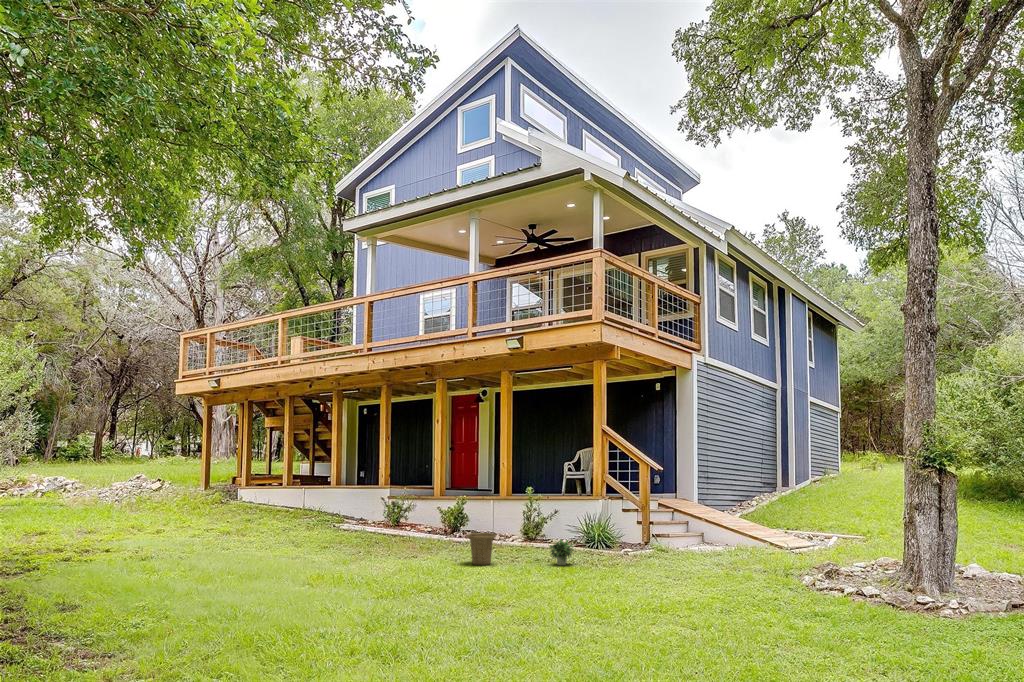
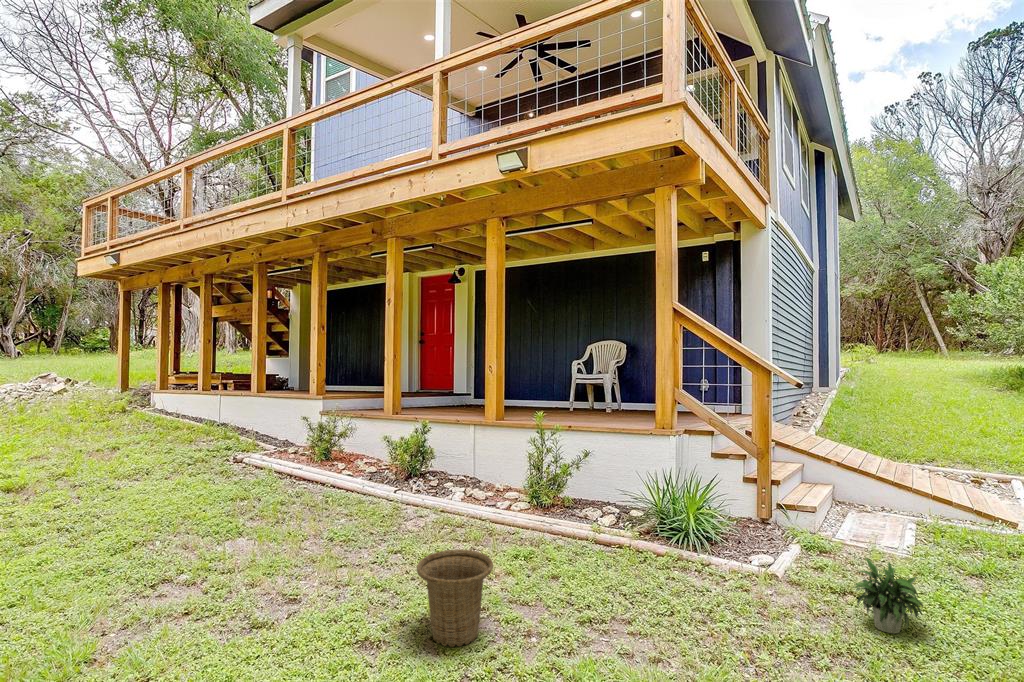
potted plant: present [550,539,574,565] -> present [853,558,923,634]

